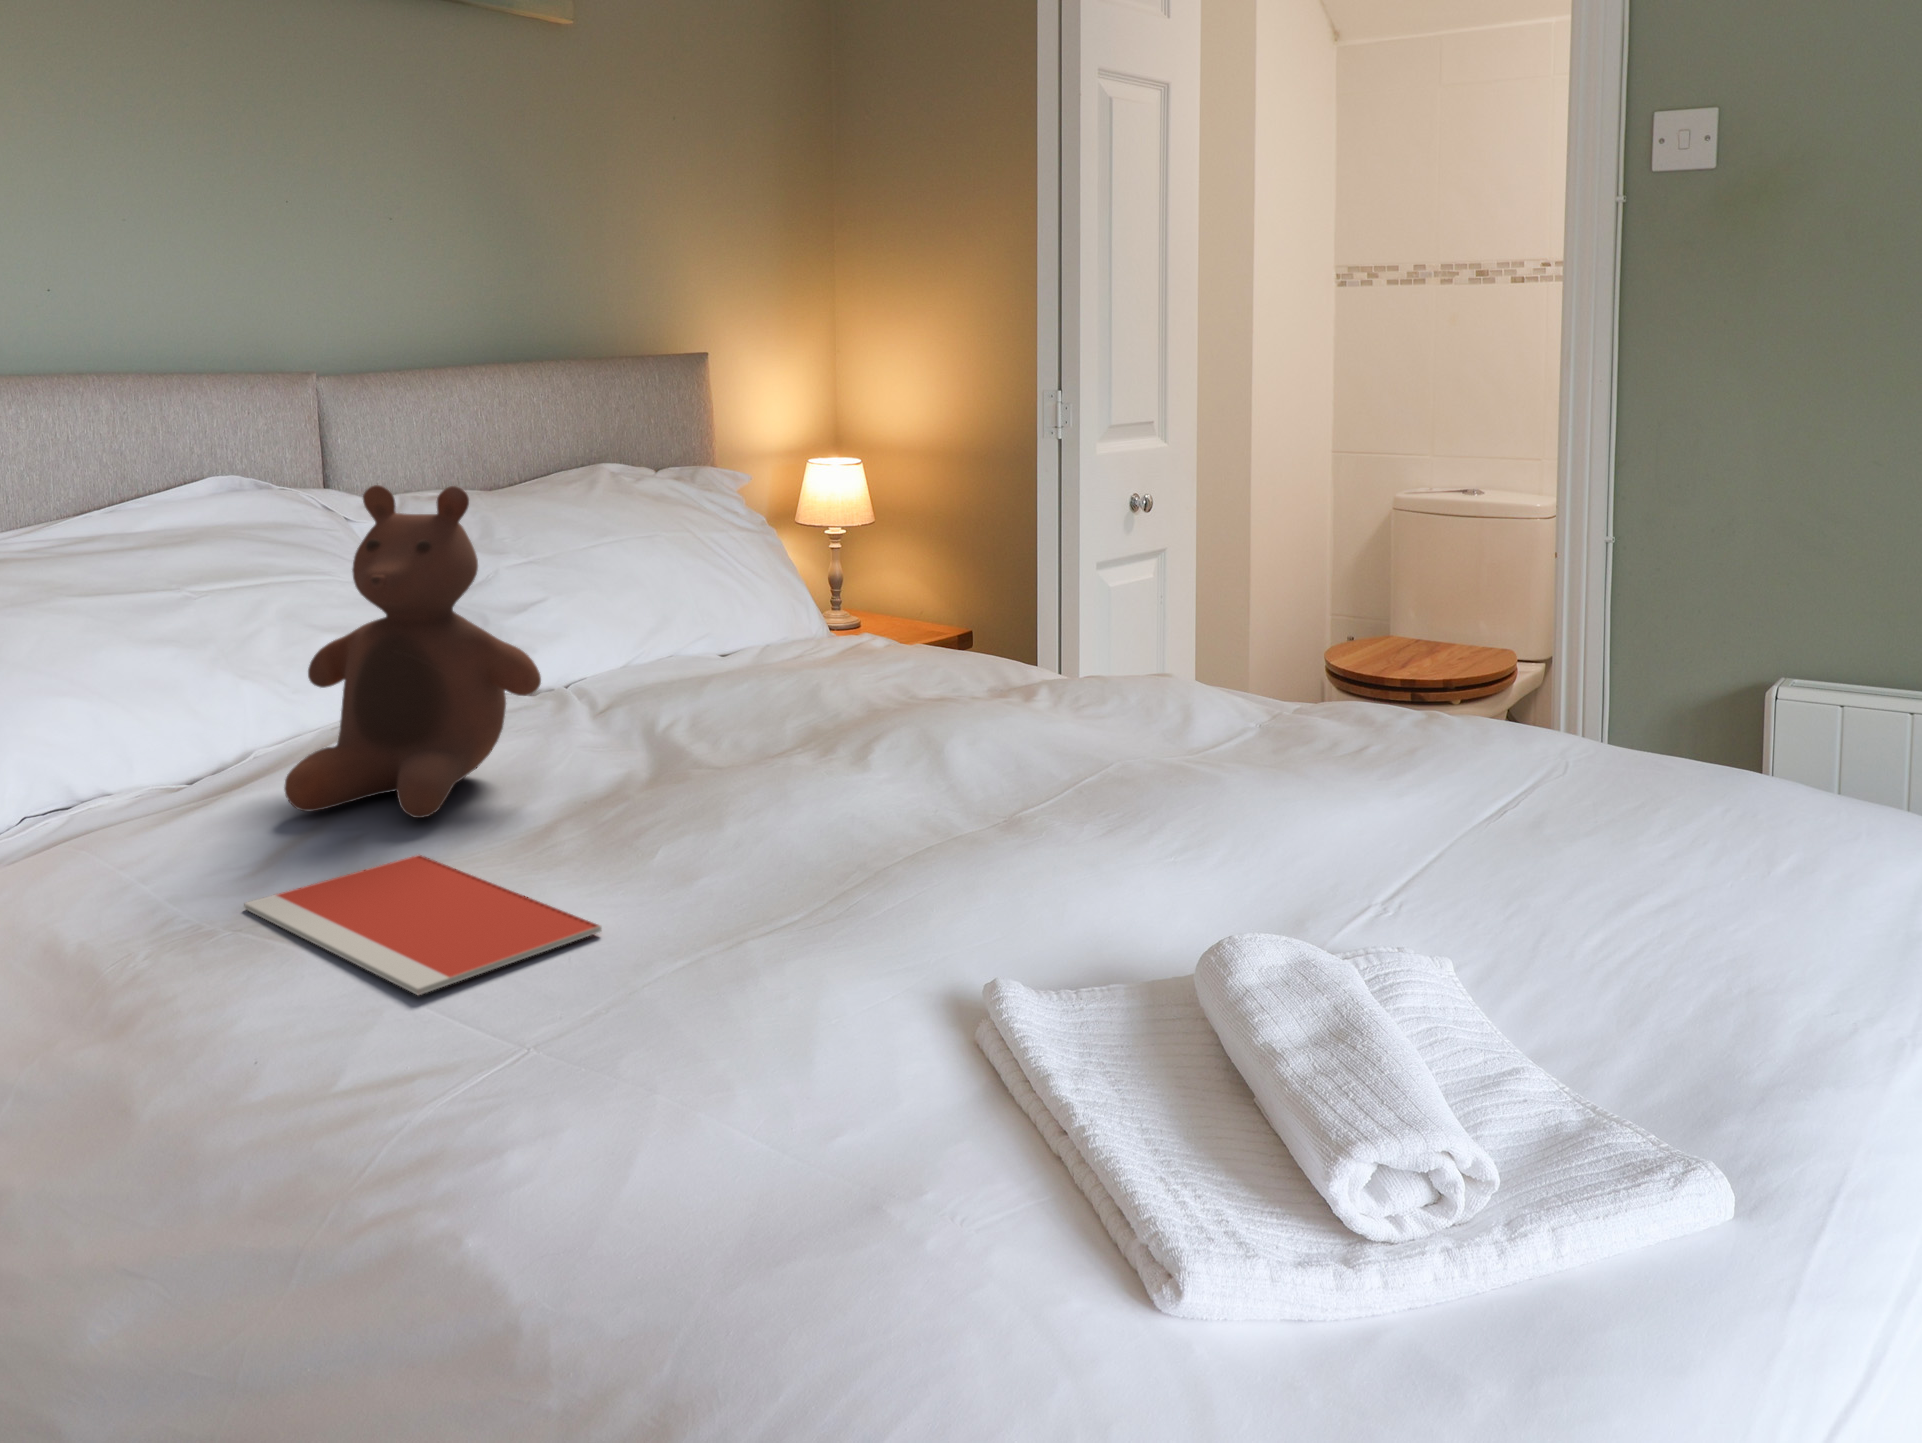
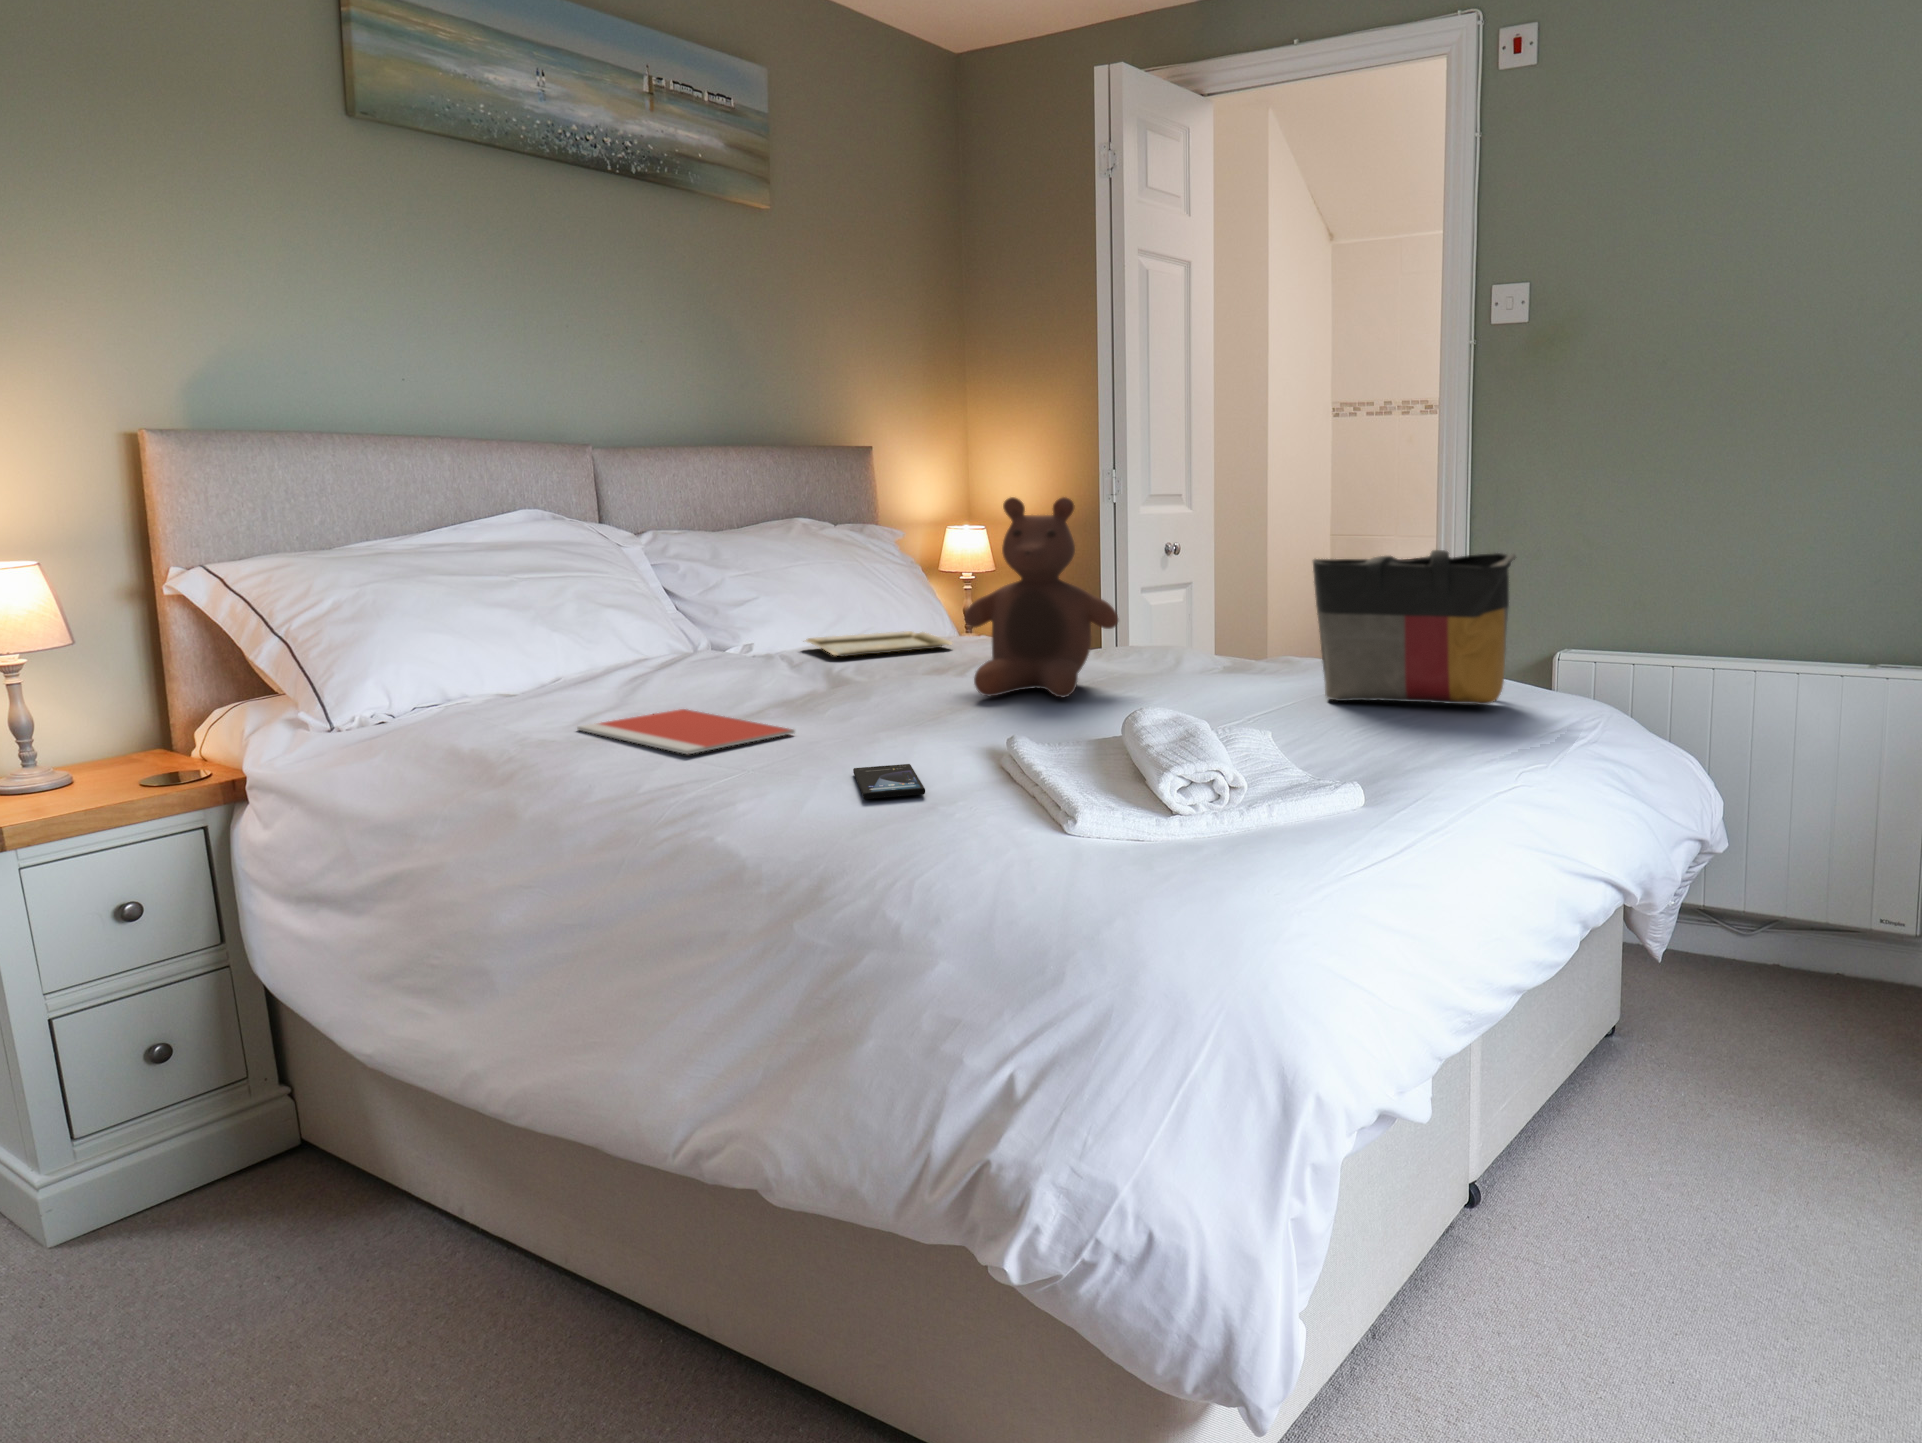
stuffed bear: present [284,485,541,818] -> present [964,497,1119,697]
tote bag: none [1481,602,1884,887] -> present [1313,550,1516,705]
tray: none [606,663,836,719] -> present [806,631,952,656]
smartphone: none [709,1046,851,1165] -> present [853,764,925,799]

